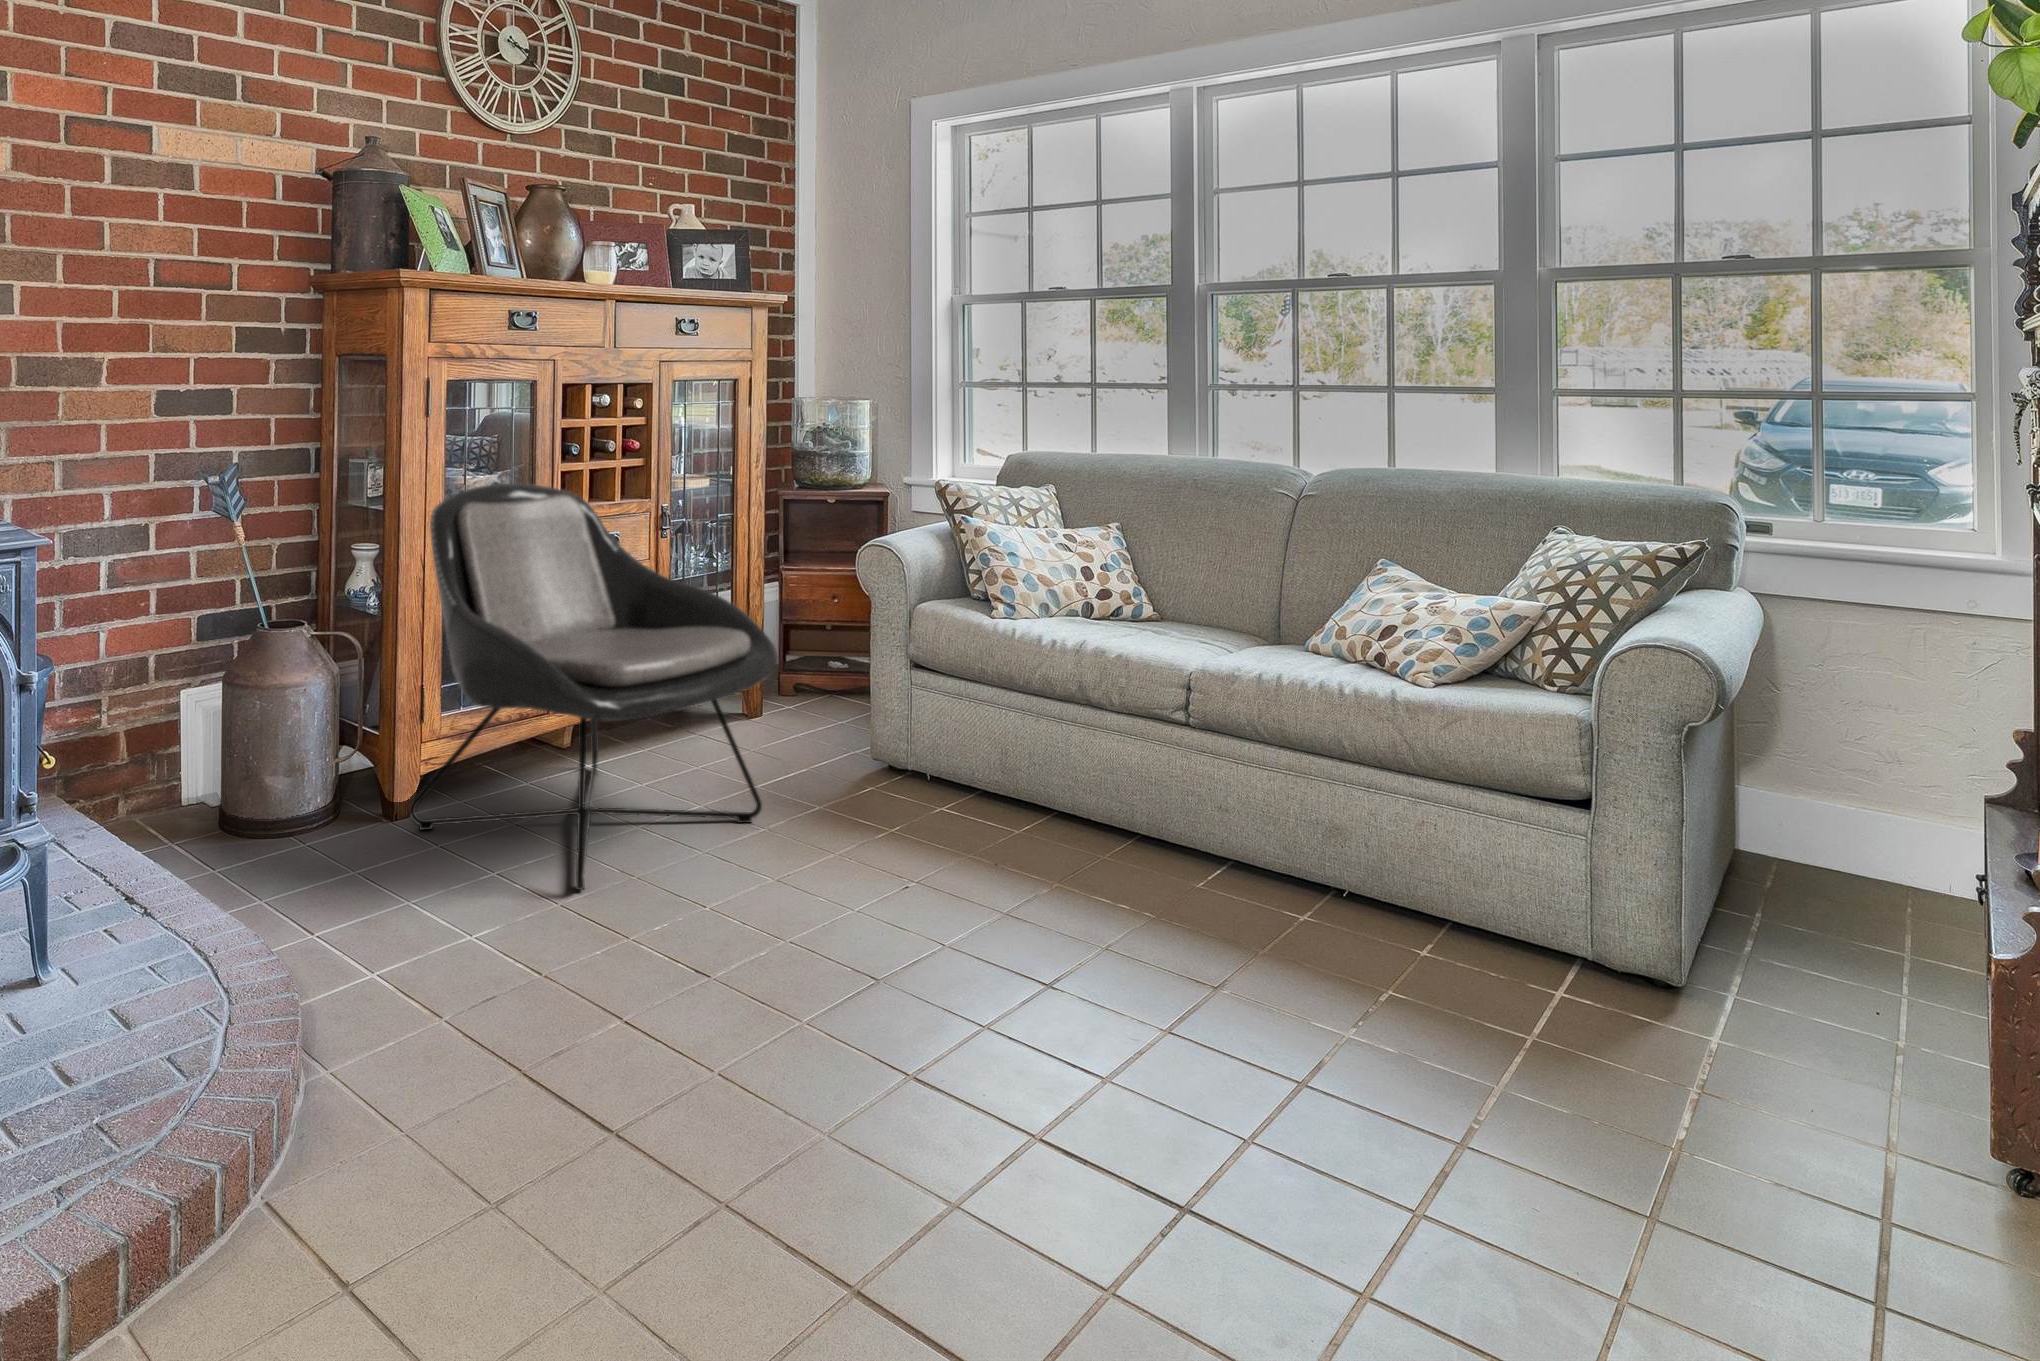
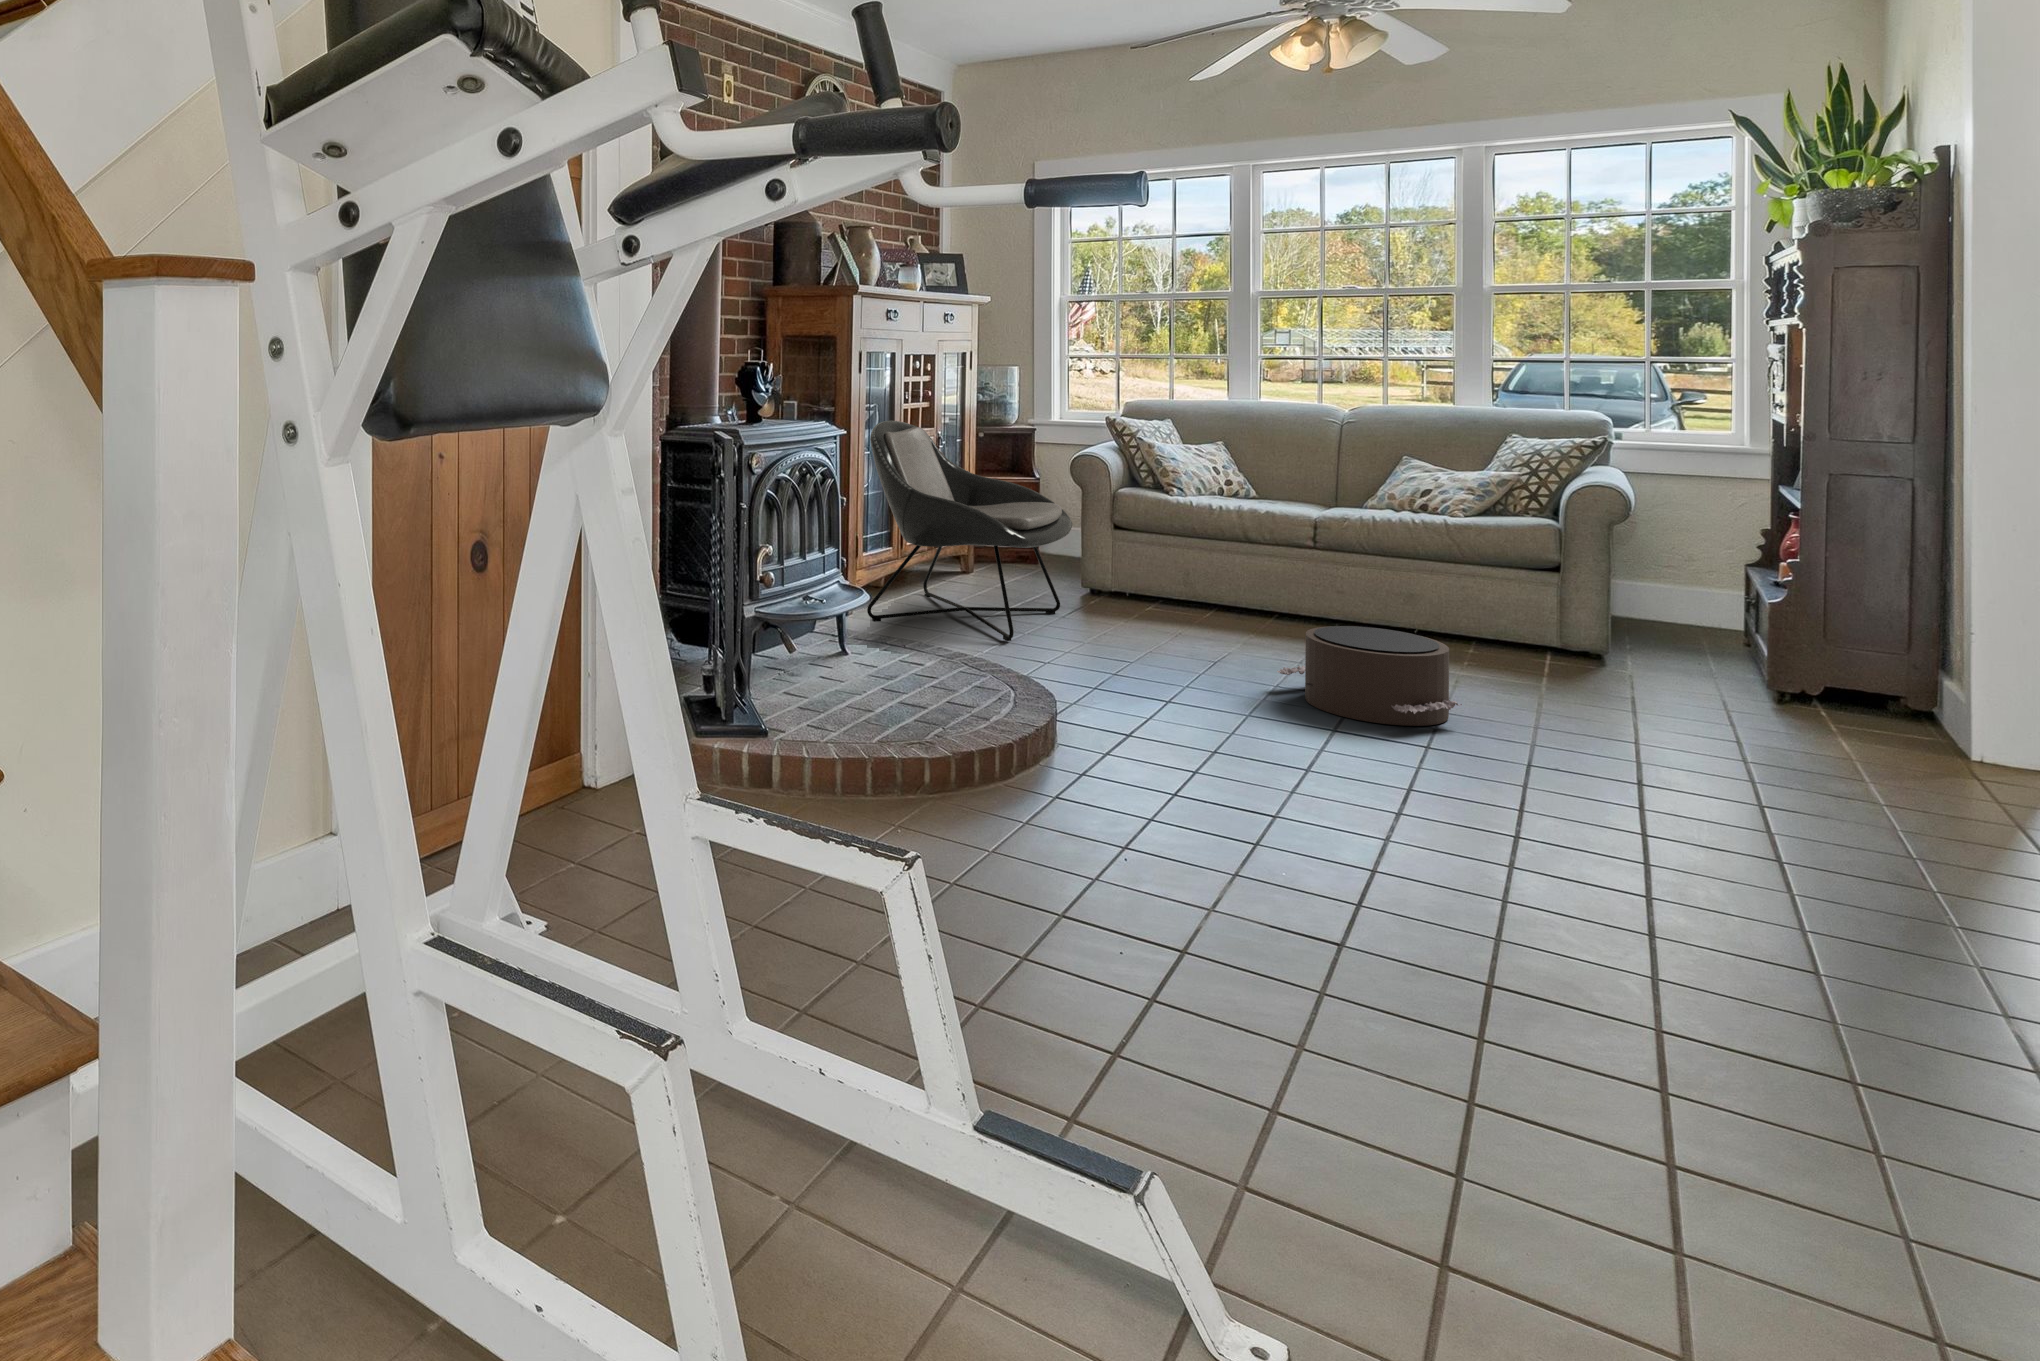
pouf: none [934,929,1233,1209] -> present [1277,626,1462,726]

